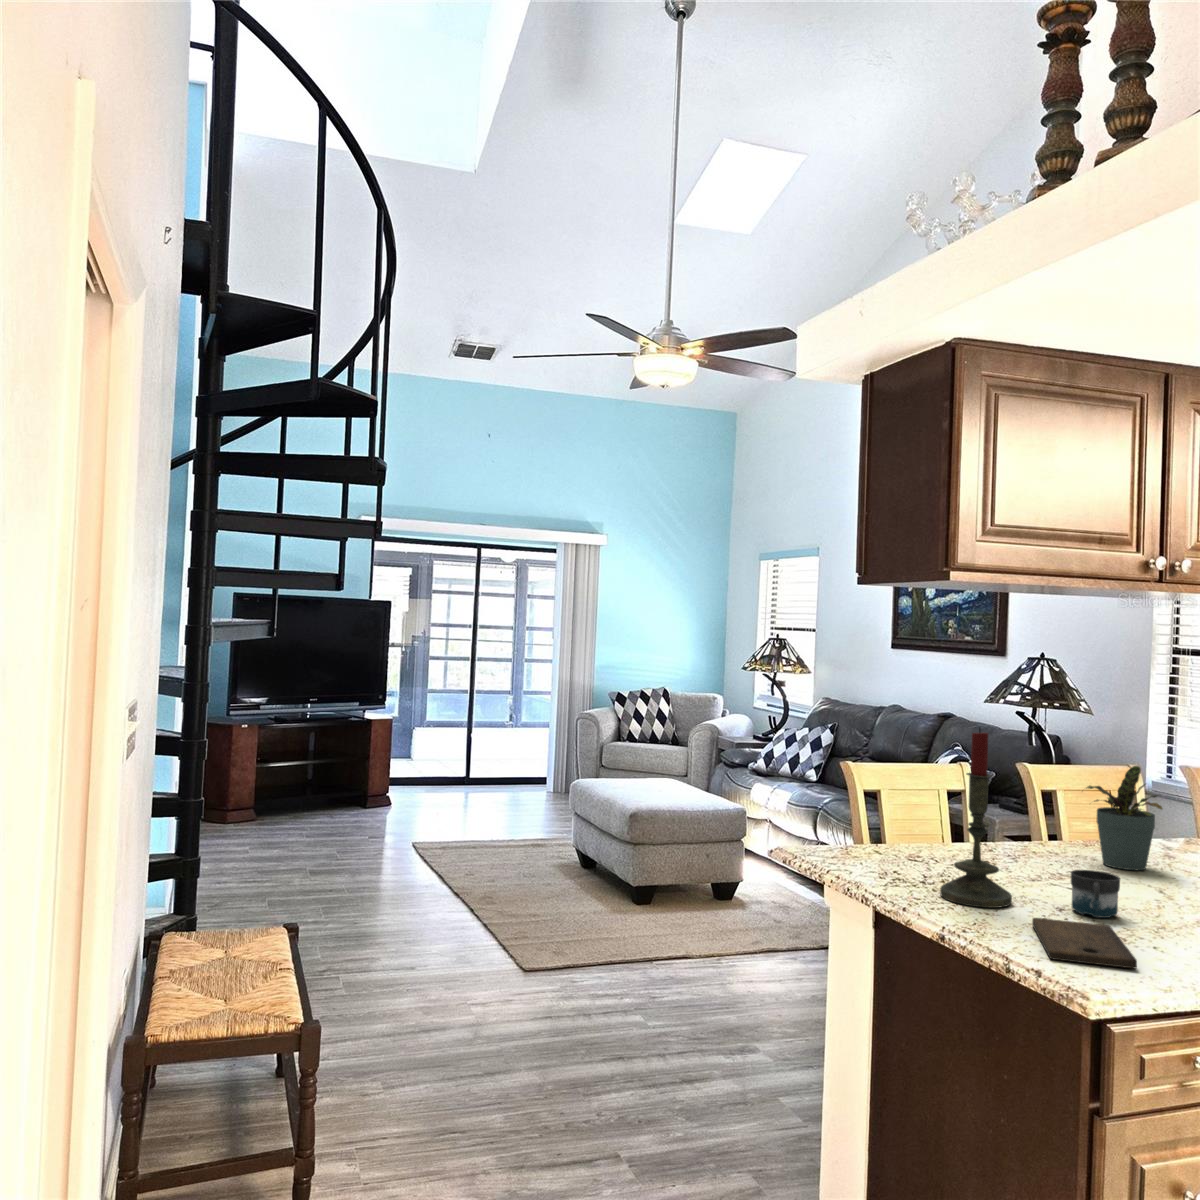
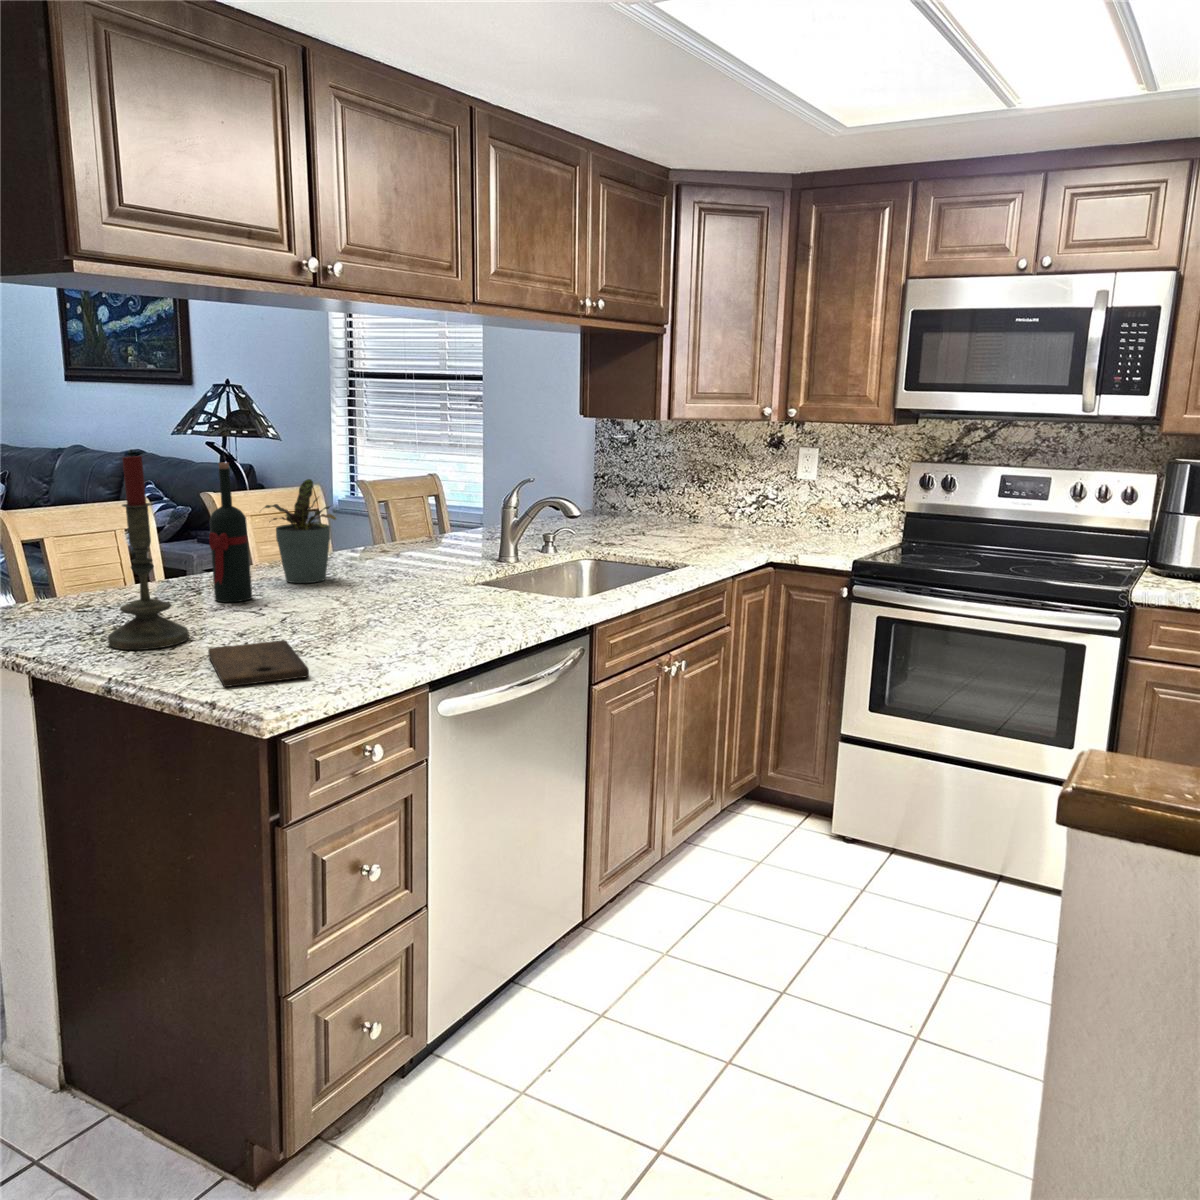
wine bottle: none [1032,742,1071,877] -> present [209,463,252,602]
mug: present [1071,870,1120,918] -> none [247,588,295,635]

